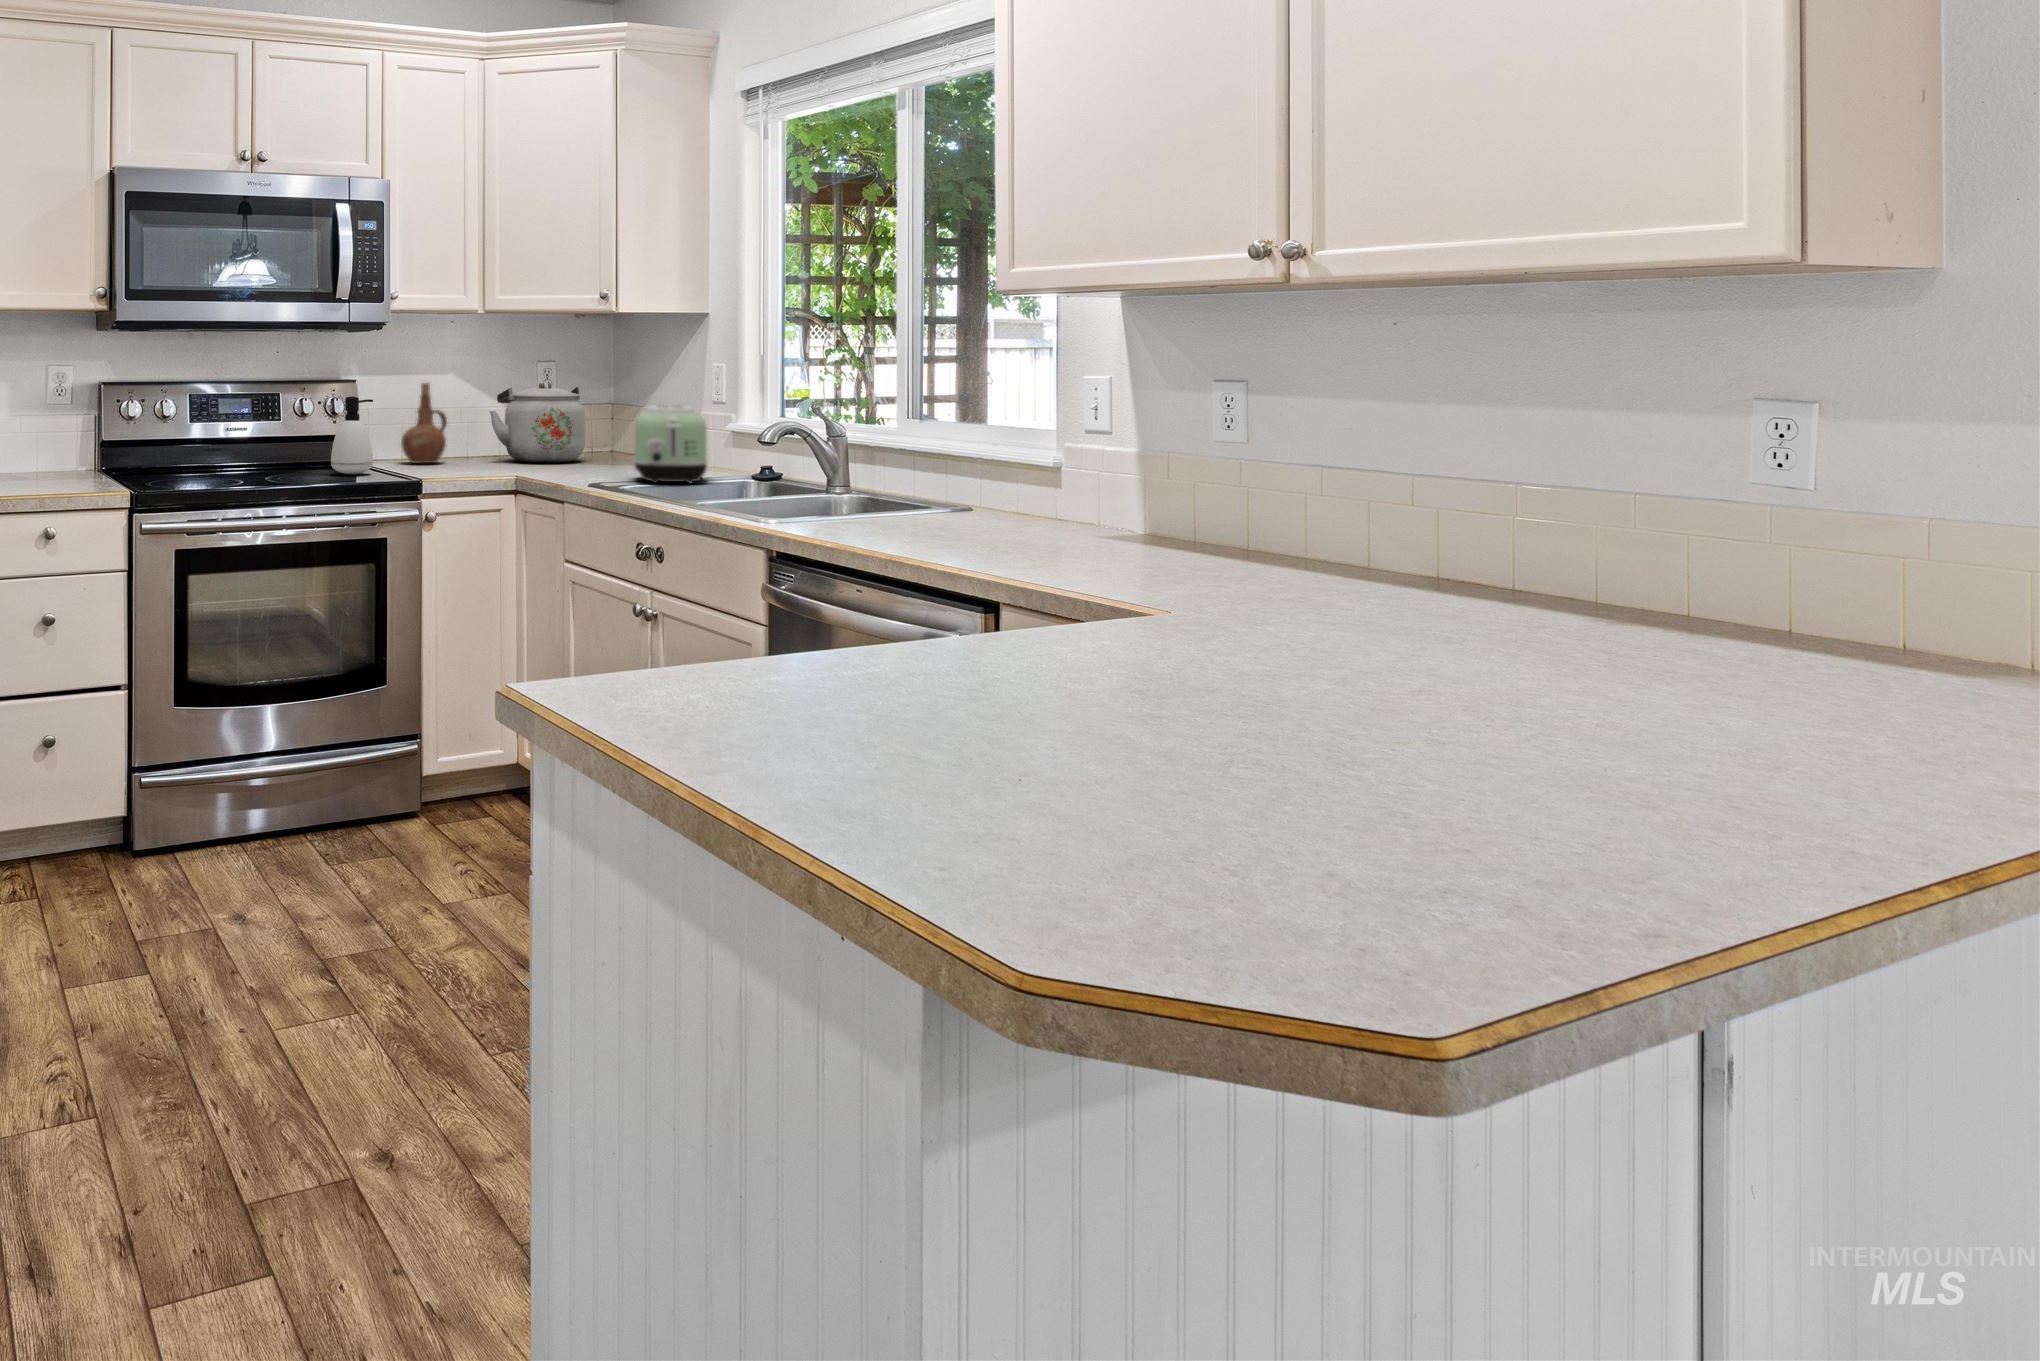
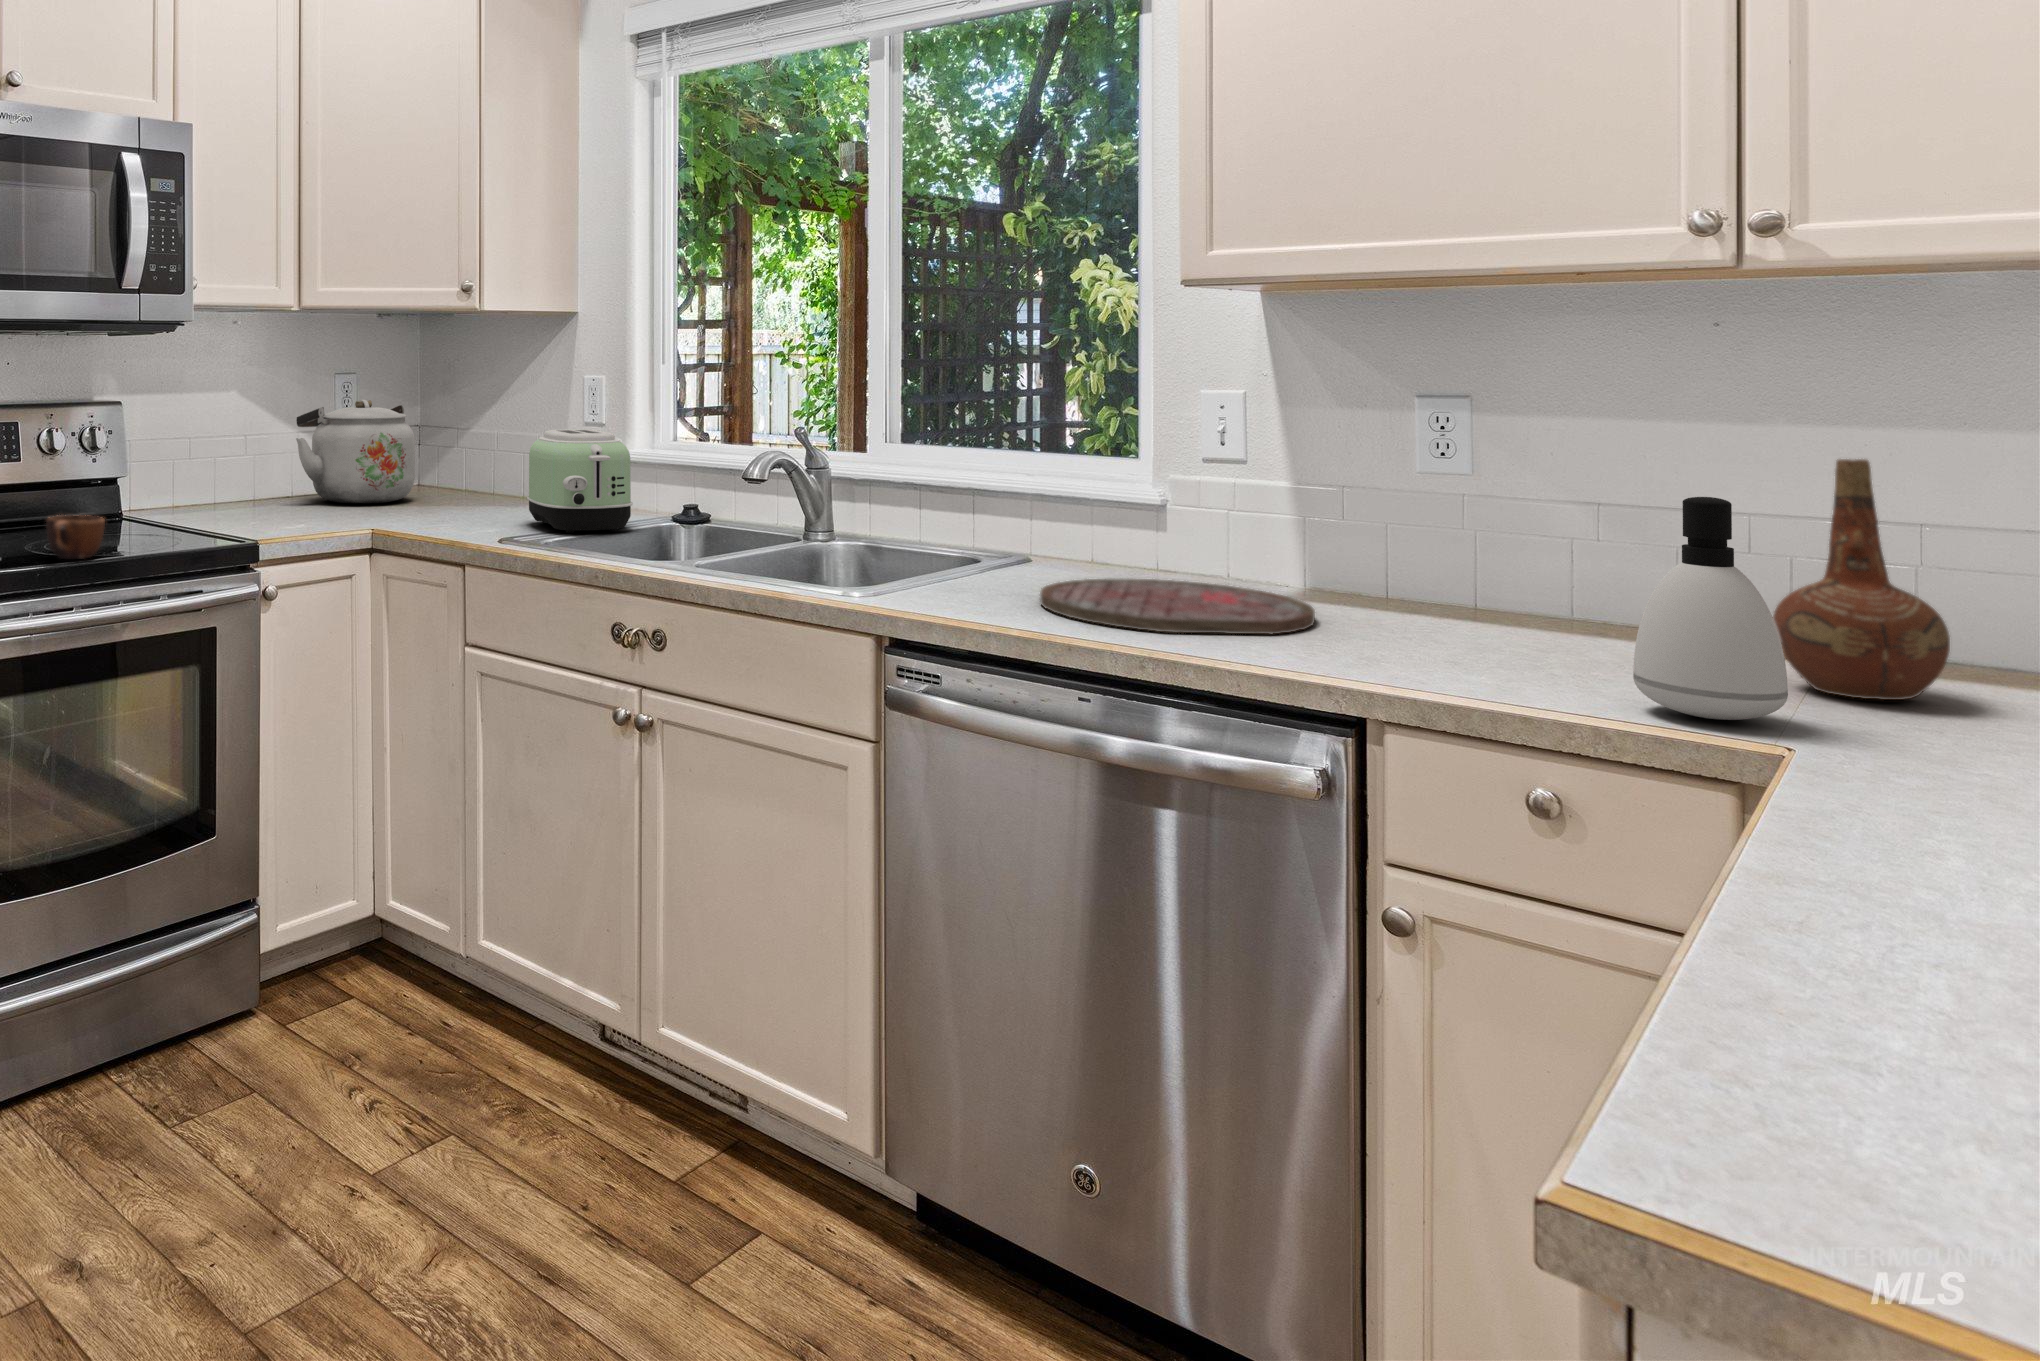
ceramic pitcher: present [401,383,447,463] -> present [1773,459,1950,700]
soap dispenser: present [331,396,373,474] -> present [1633,497,1788,720]
mug: none [271,455,309,485] -> present [46,515,105,559]
cutting board: none [887,517,1082,551] -> present [1040,579,1315,634]

